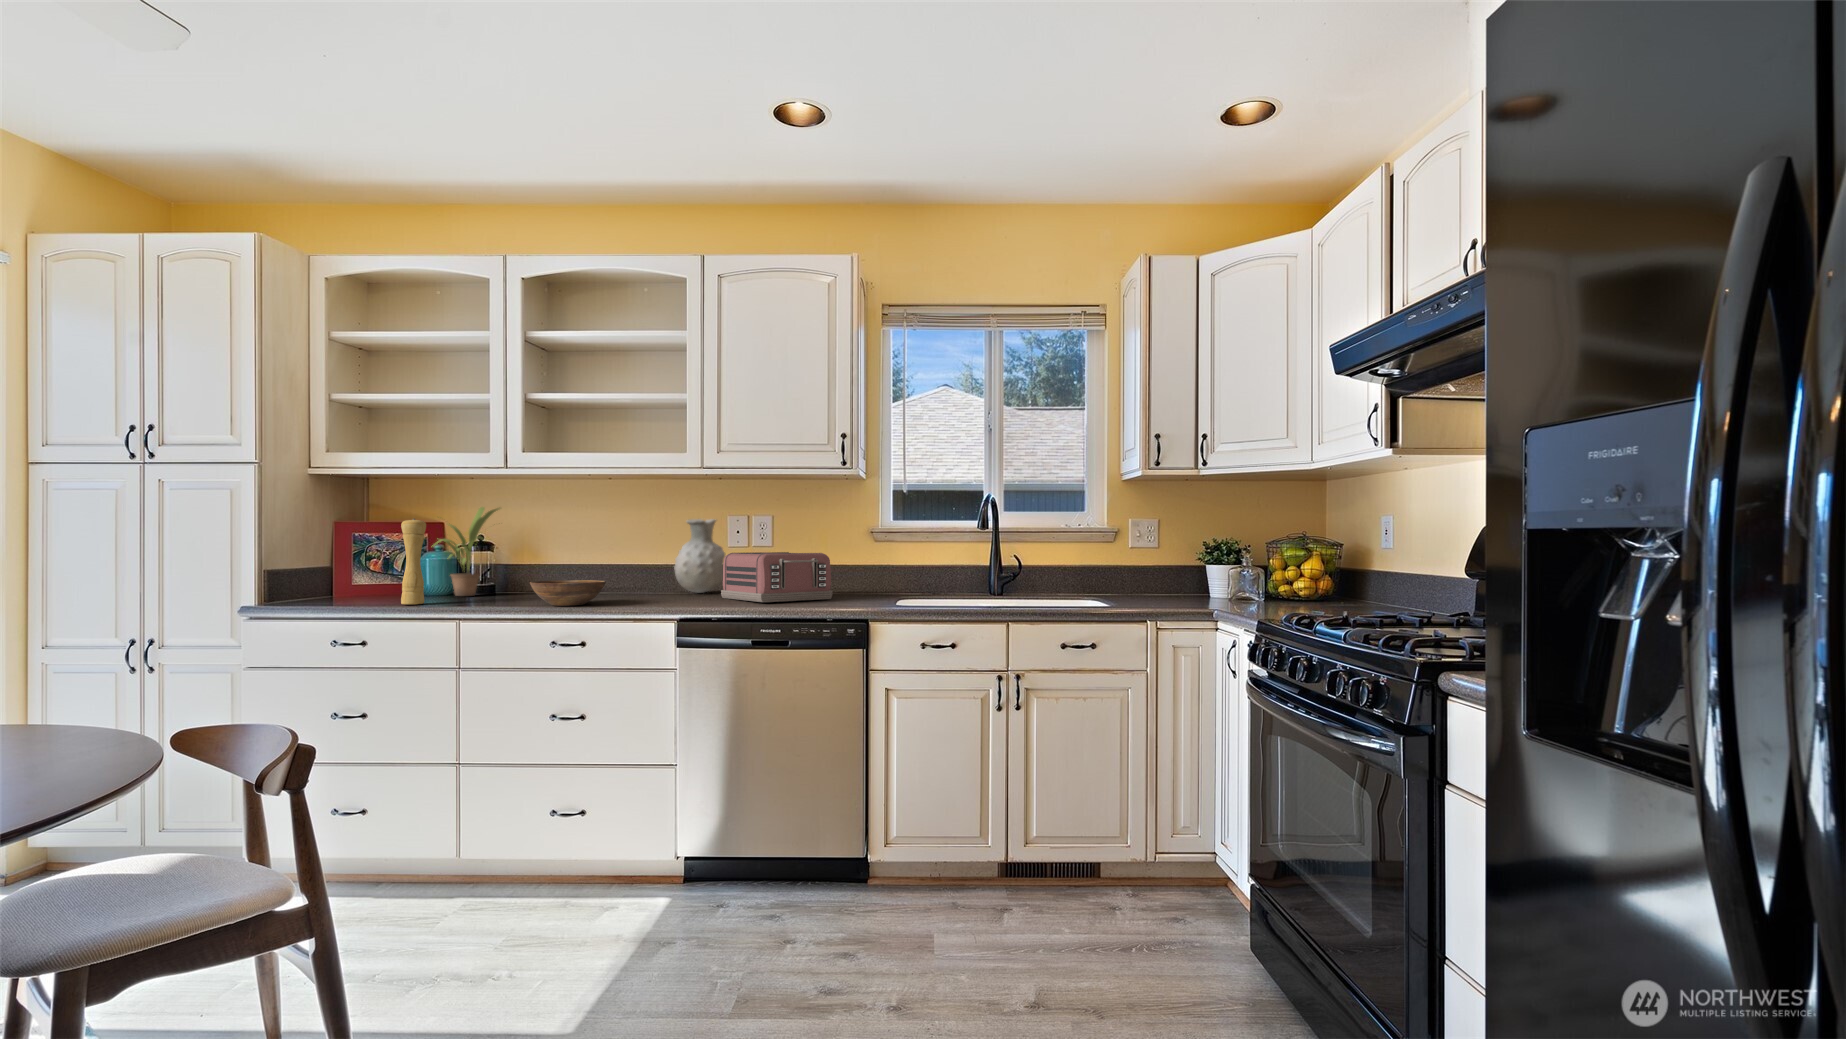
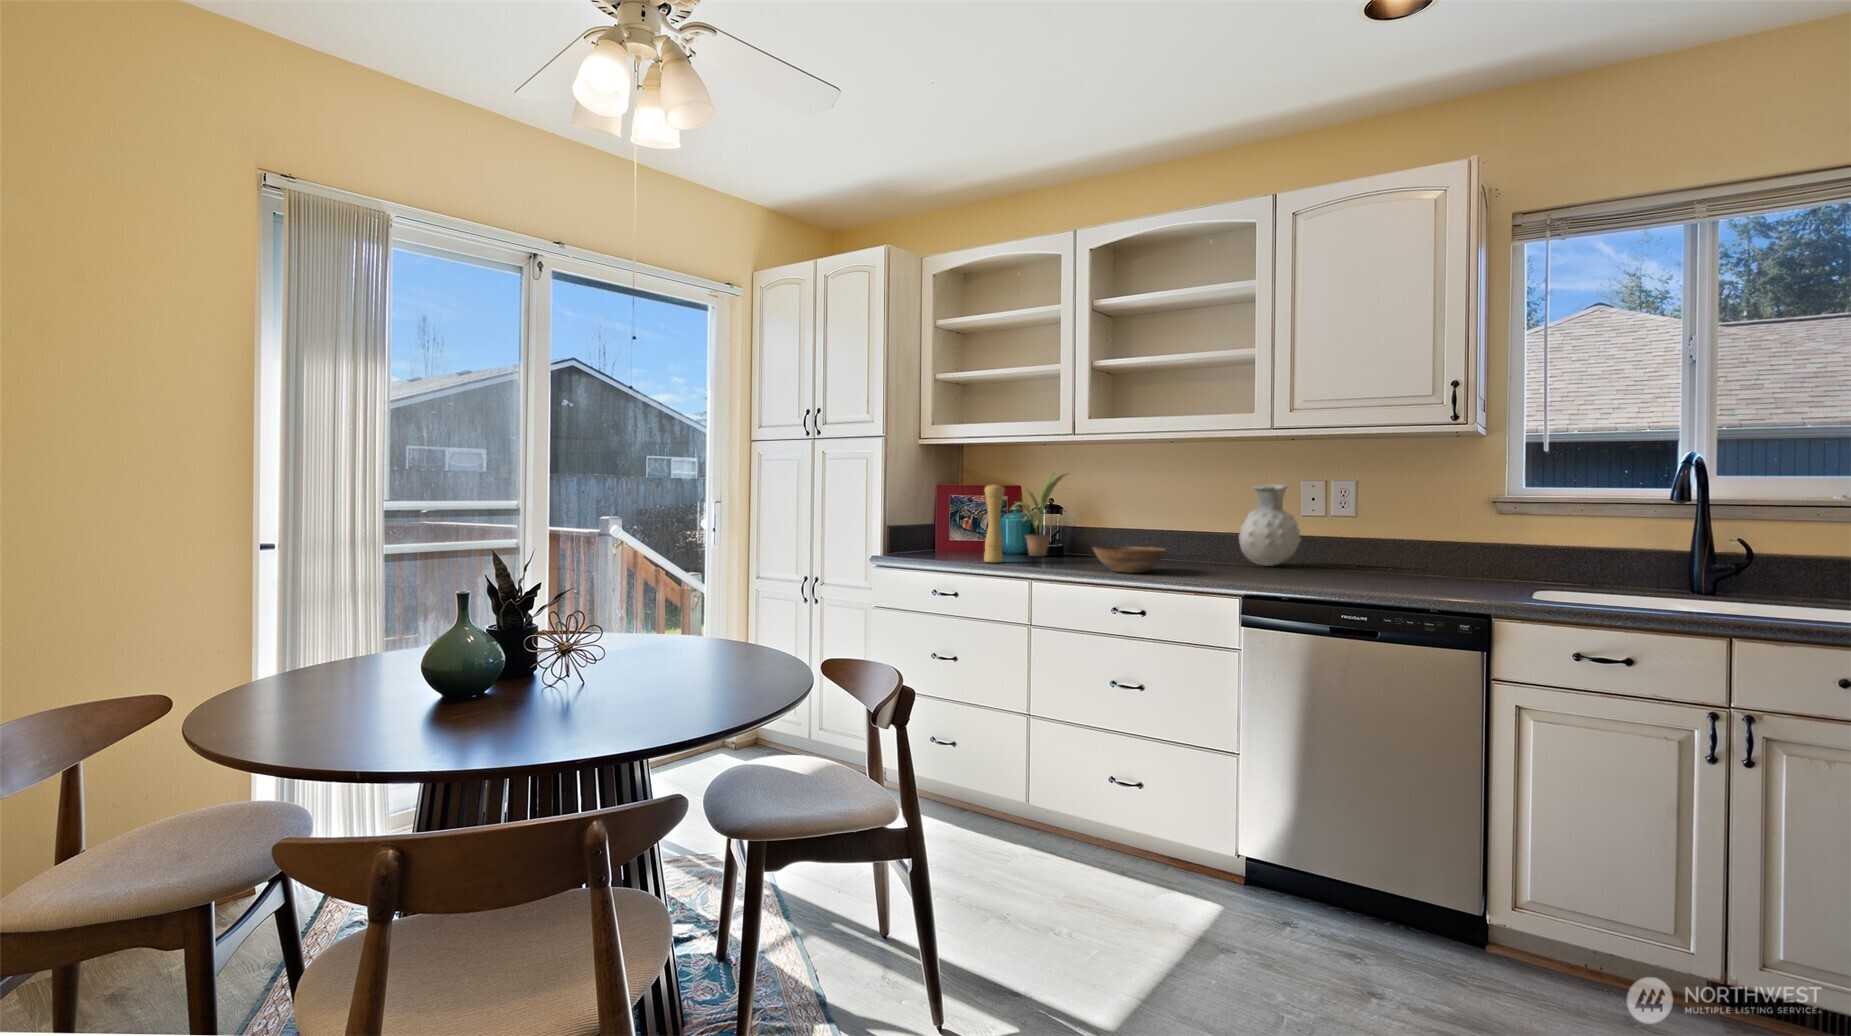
toaster: present [721,552,832,602] -> none [1292,524,1437,584]

